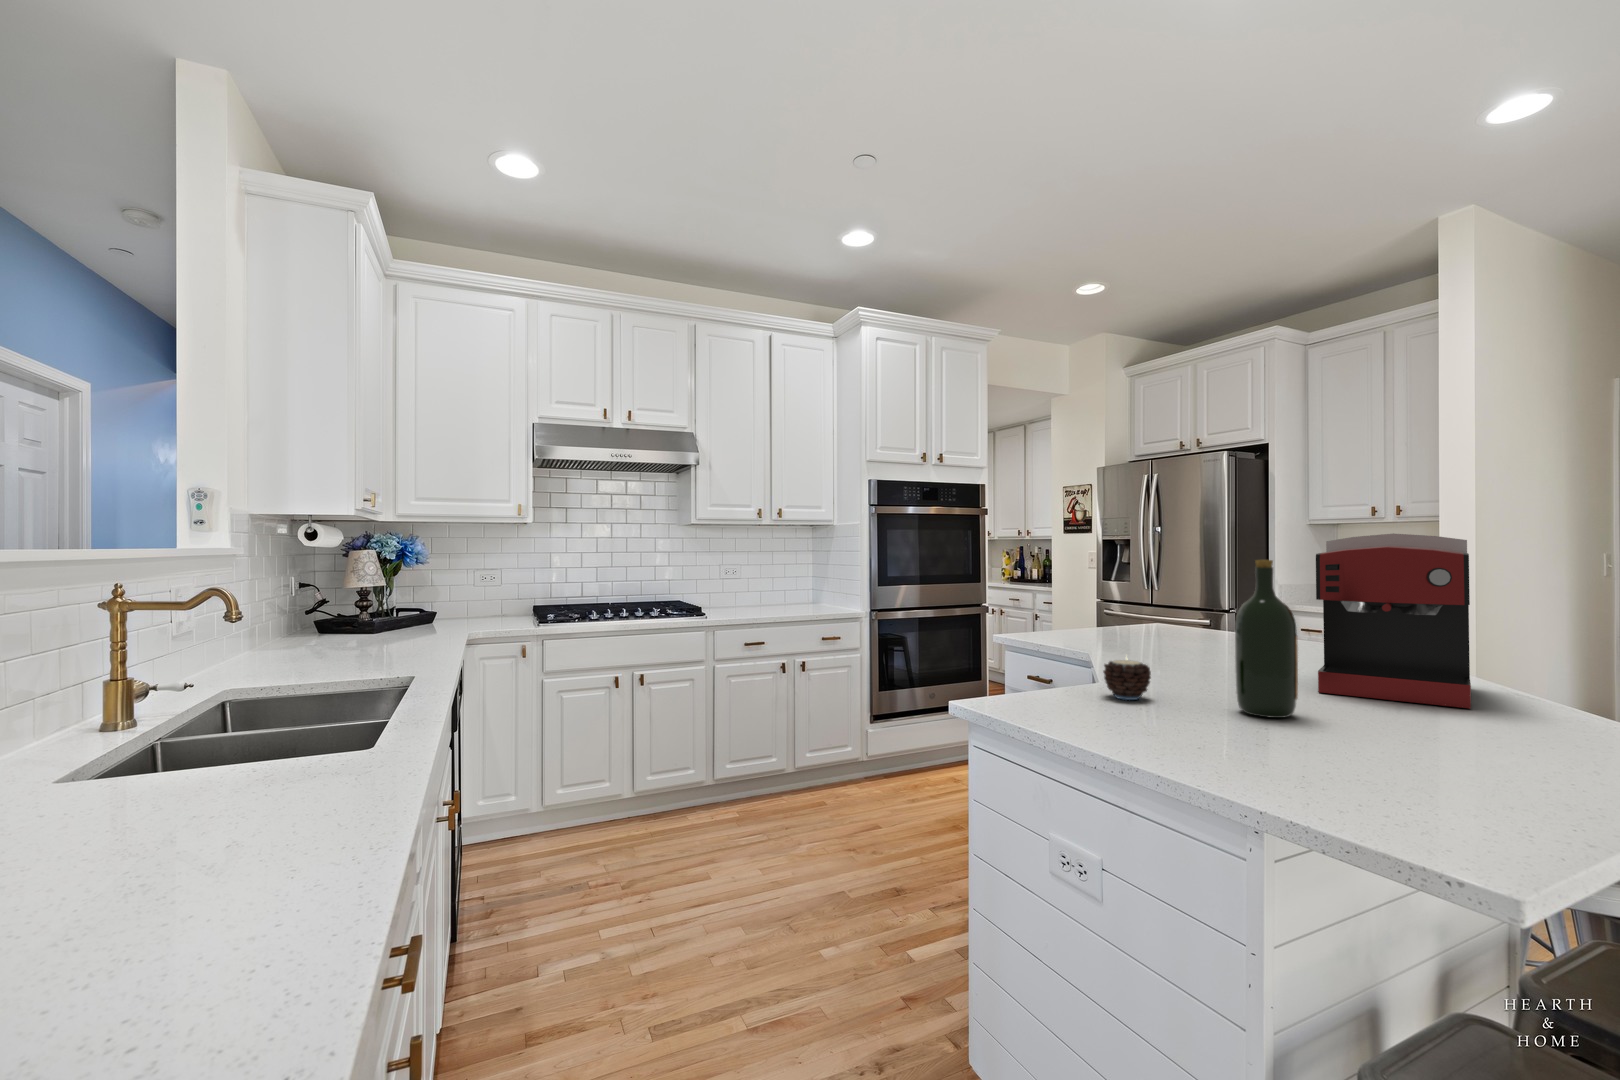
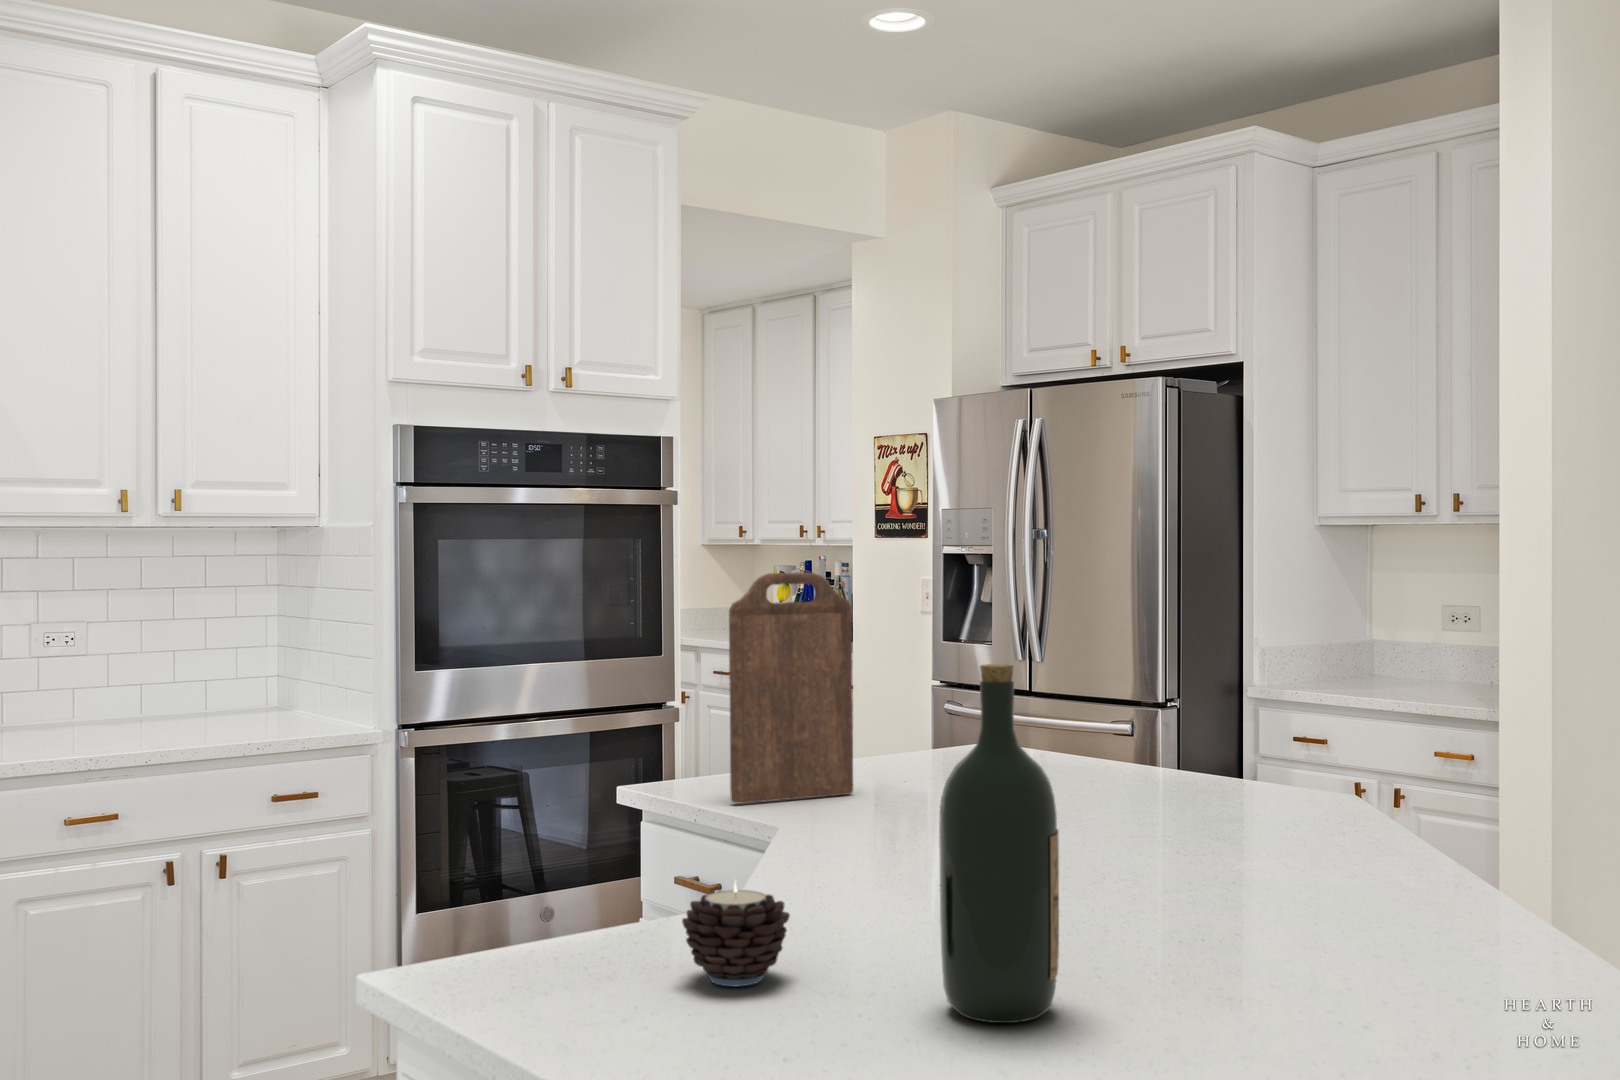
coffee maker: present [1316,533,1471,708] -> none [1147,588,1444,966]
cutting board: none [1056,537,1112,639] -> present [729,573,853,804]

